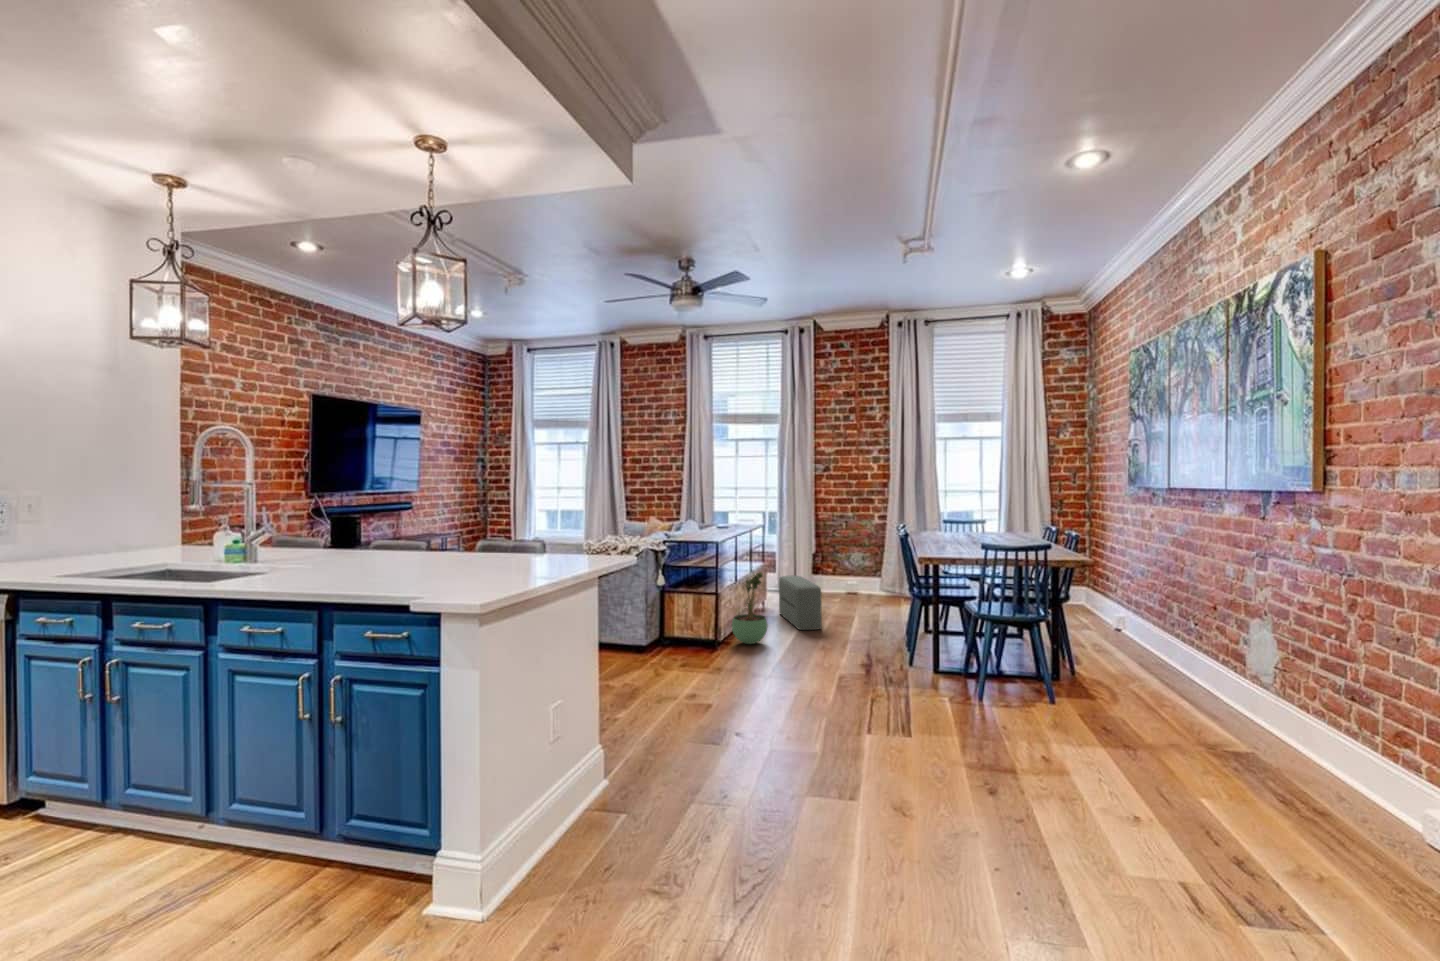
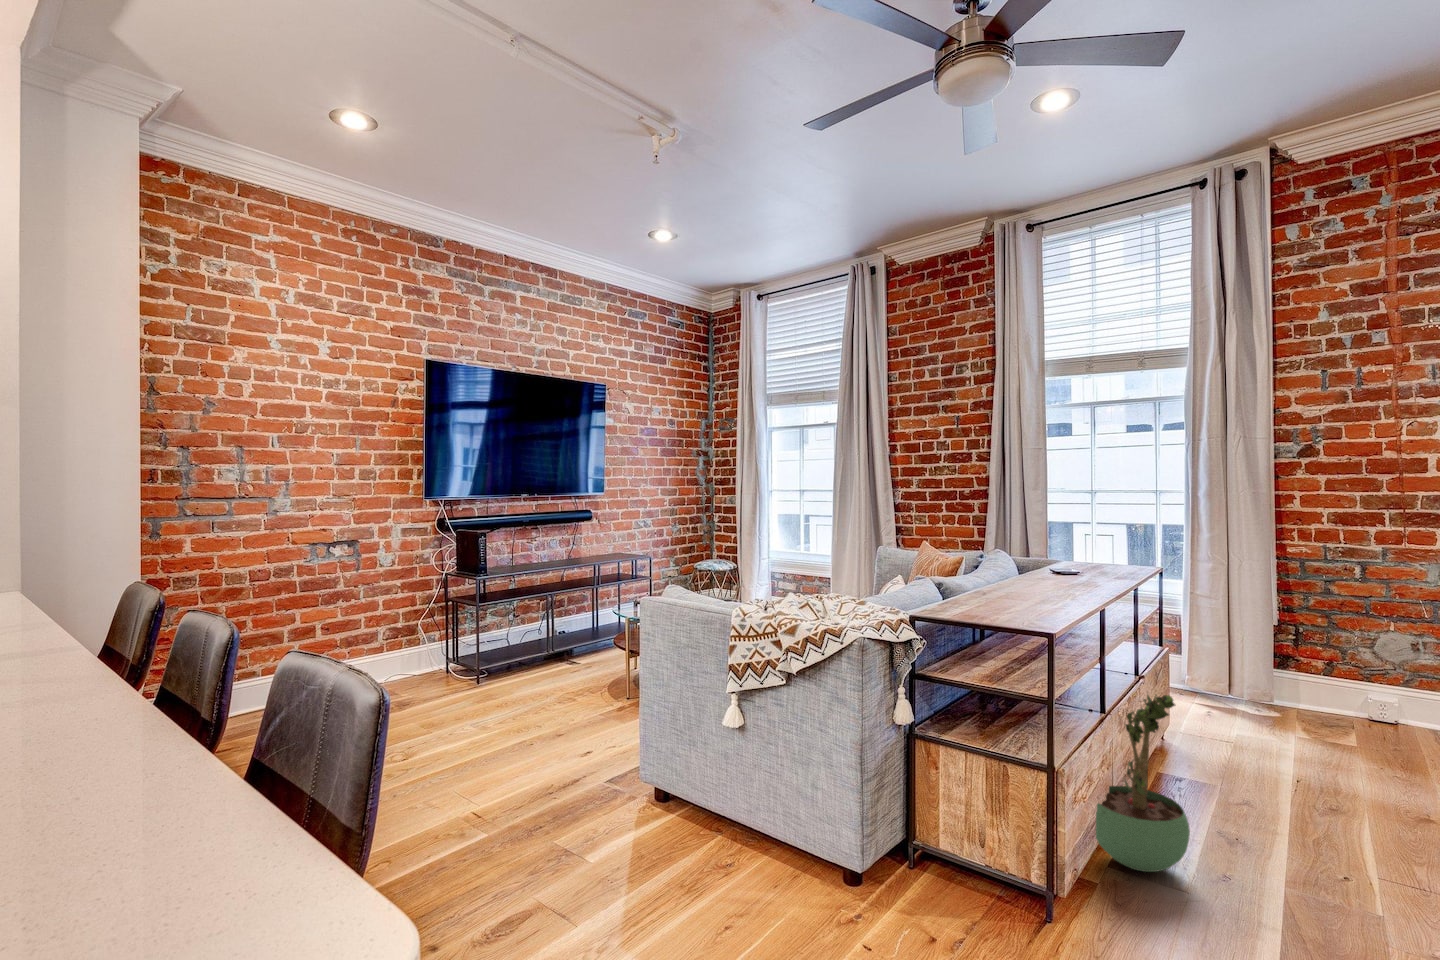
pouf: present [779,576,822,630] -> none [1201,680,1343,842]

